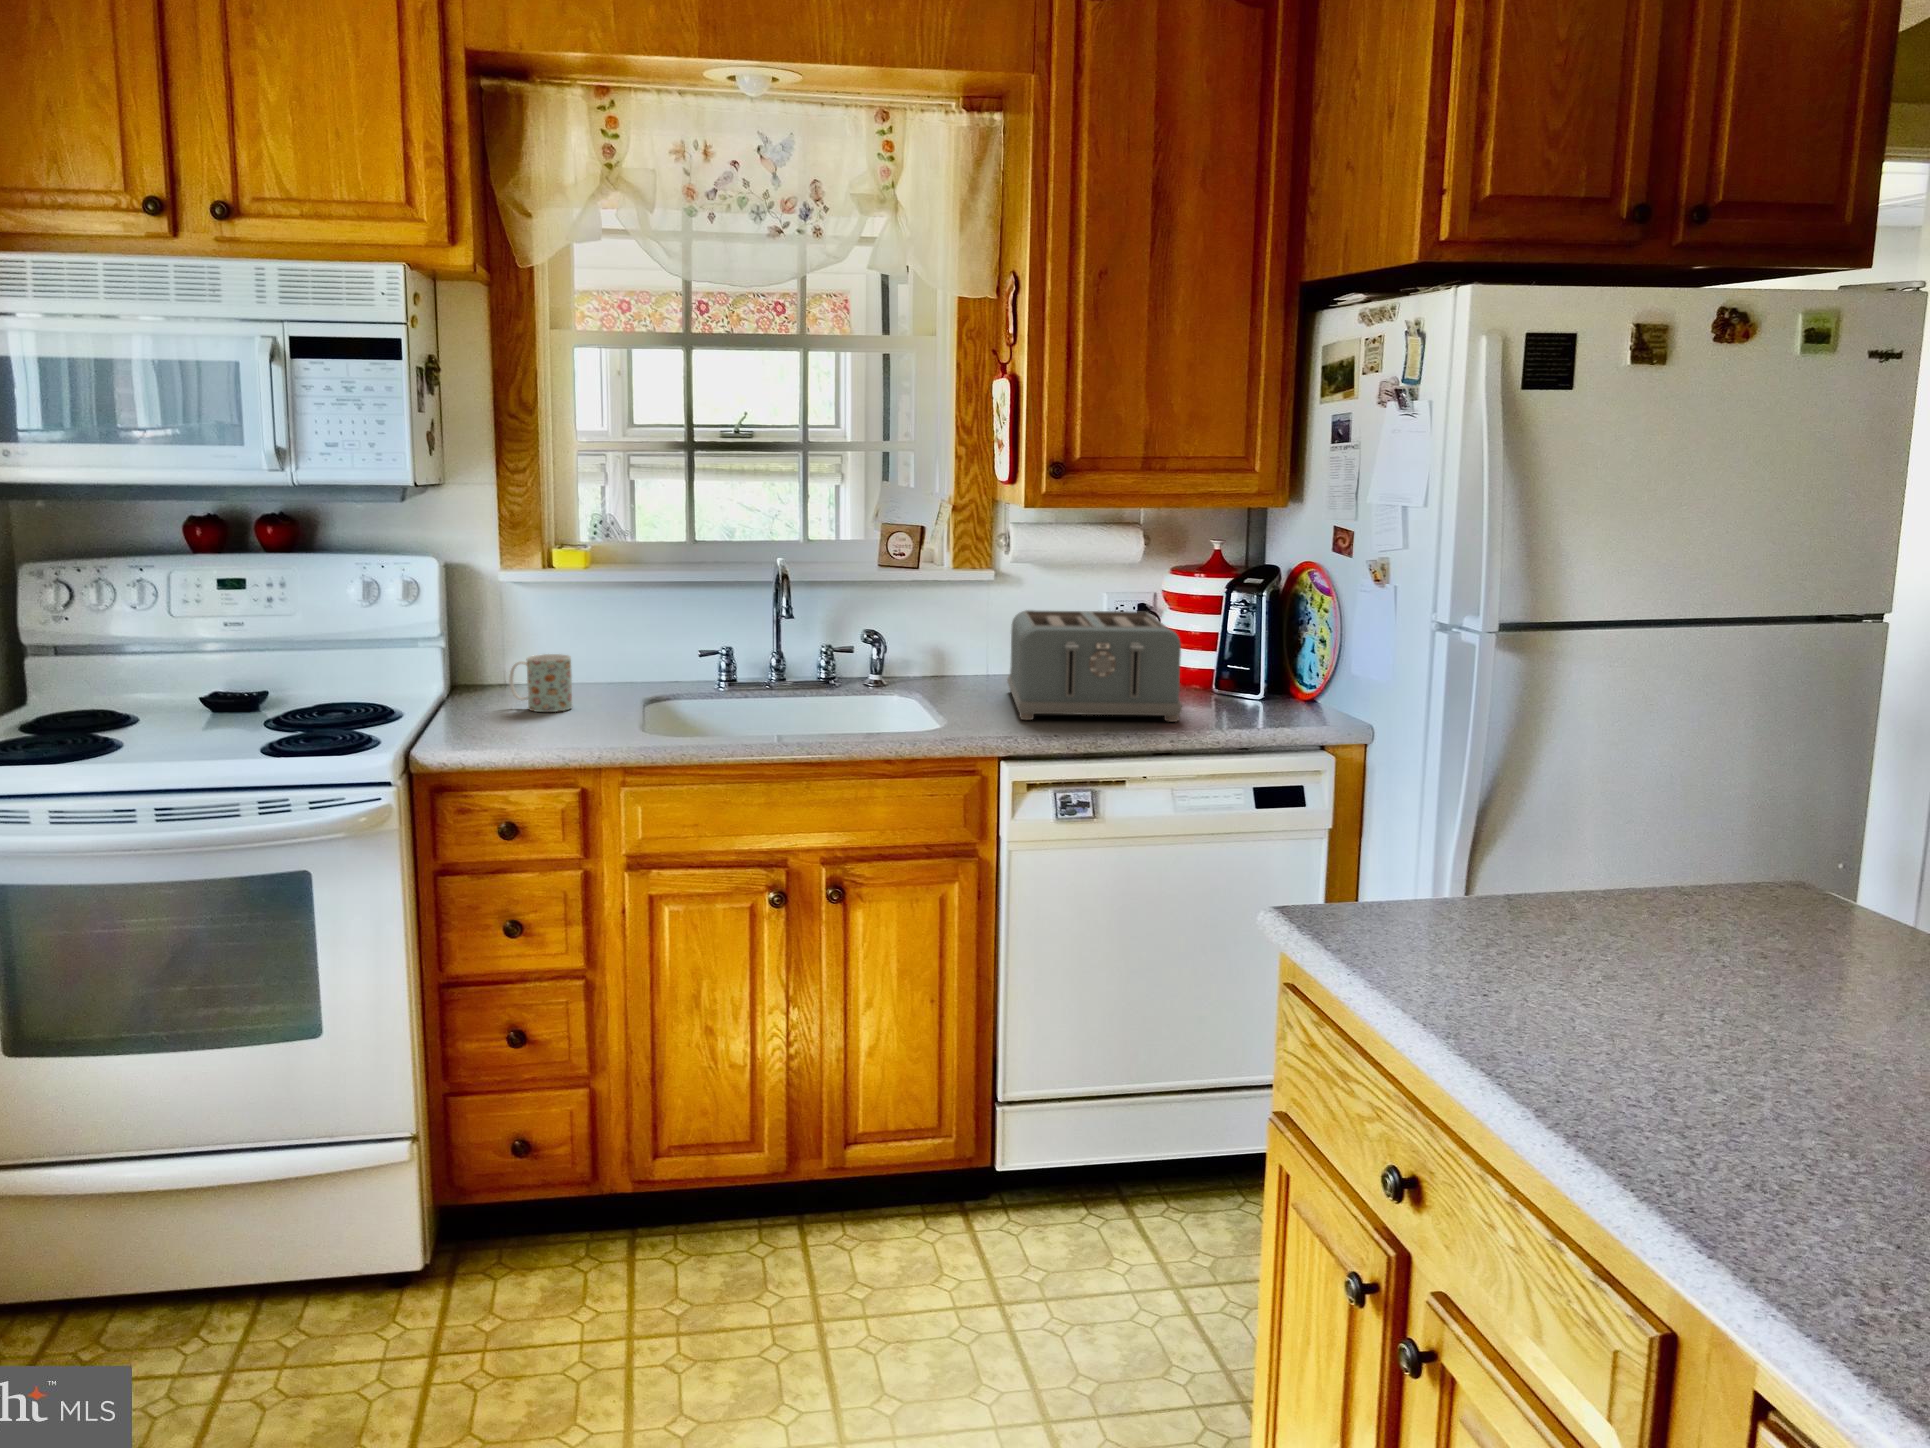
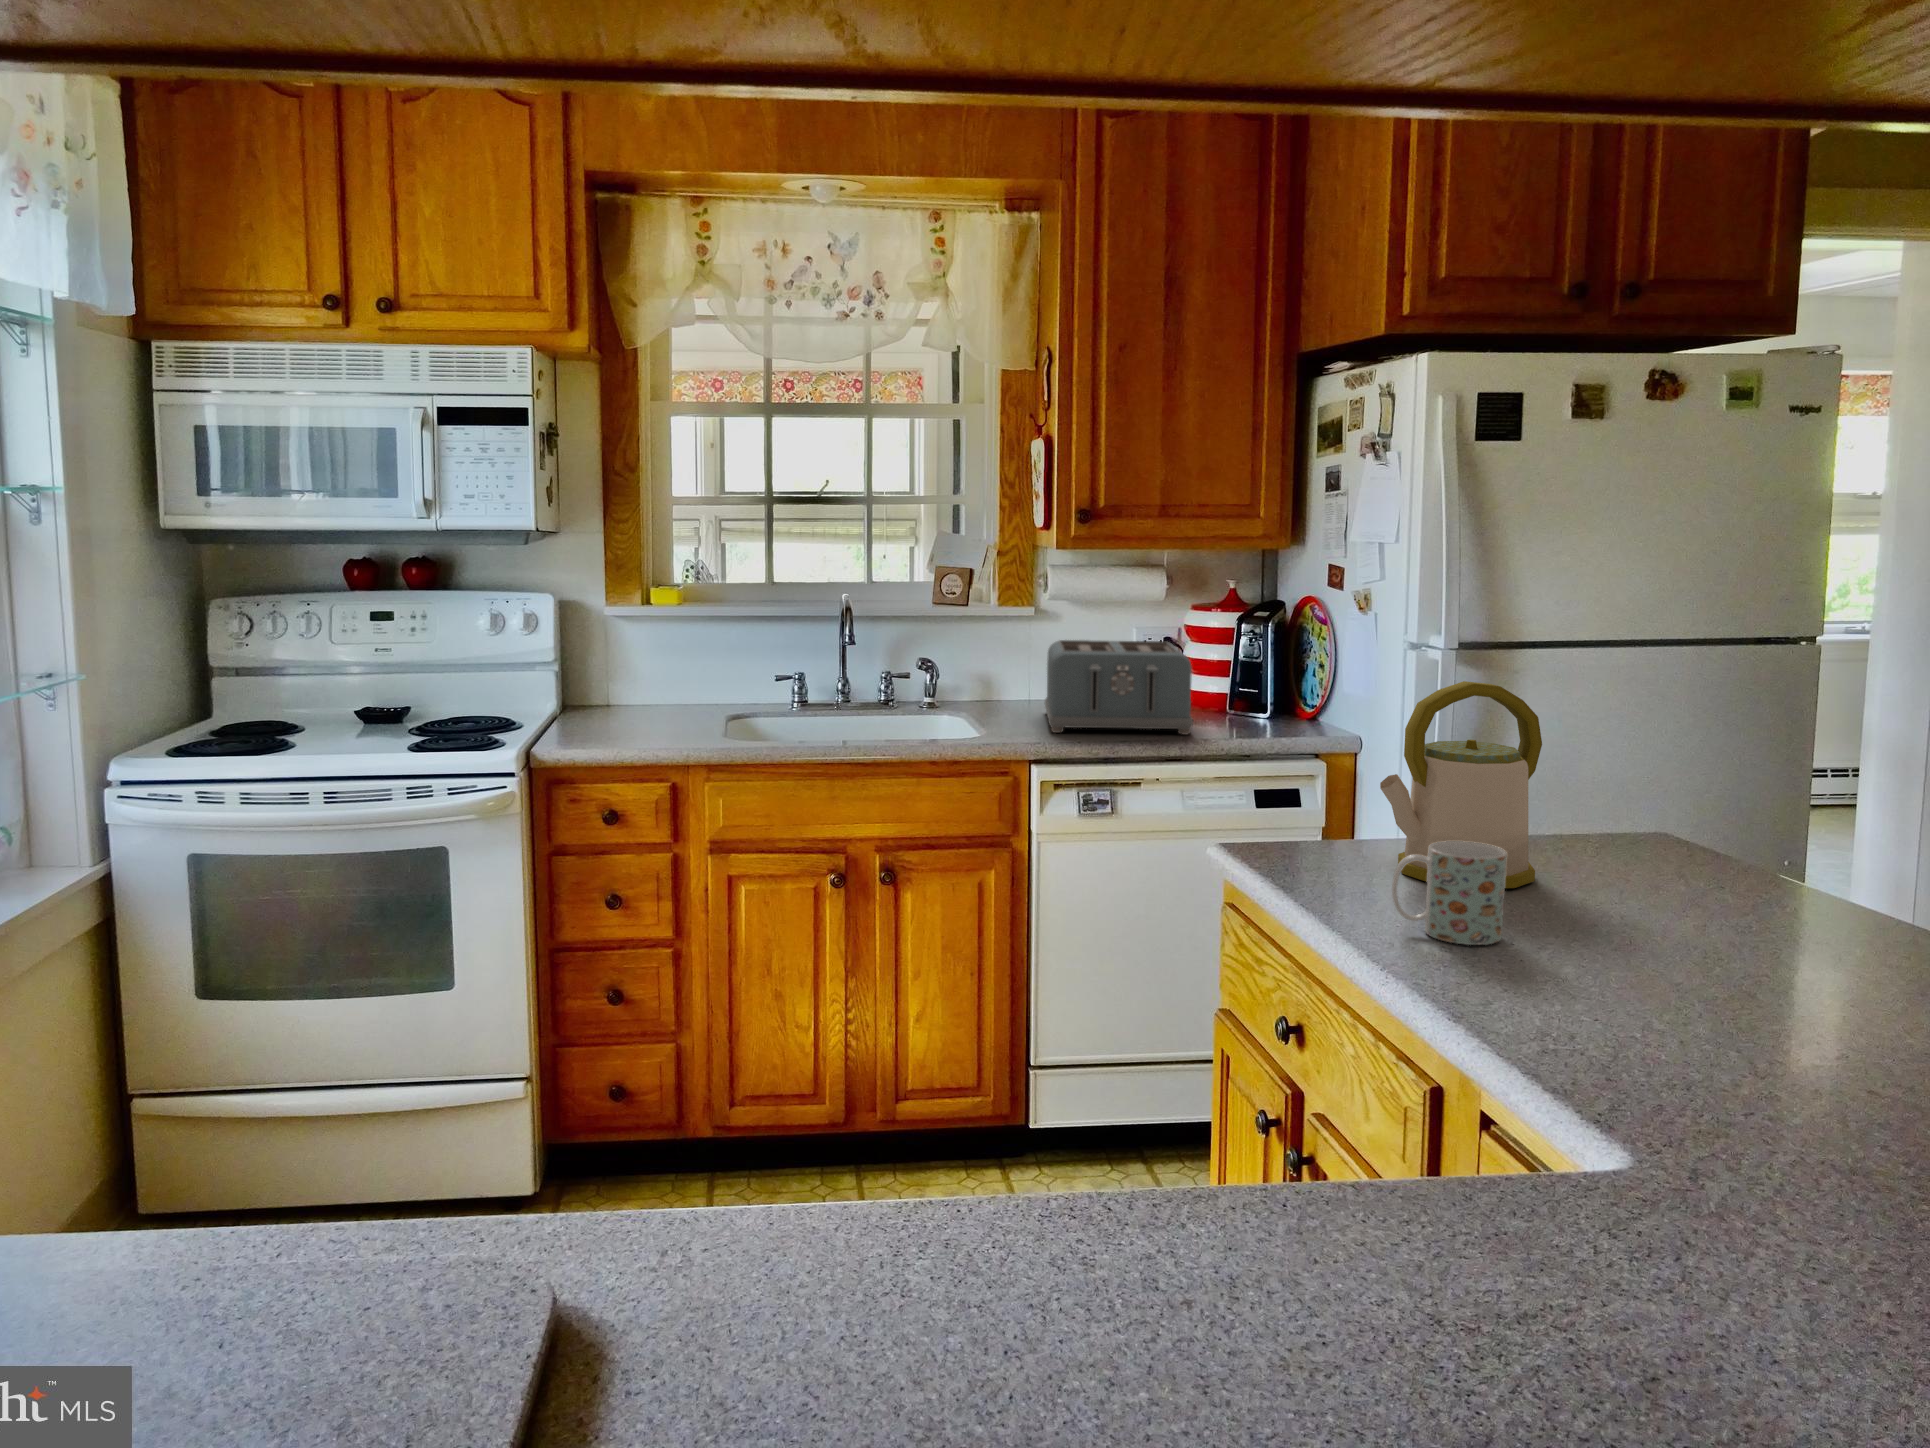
mug: present [509,654,572,712] -> present [1392,841,1506,945]
kettle: none [1501,702,1712,981] -> present [1380,681,1542,888]

